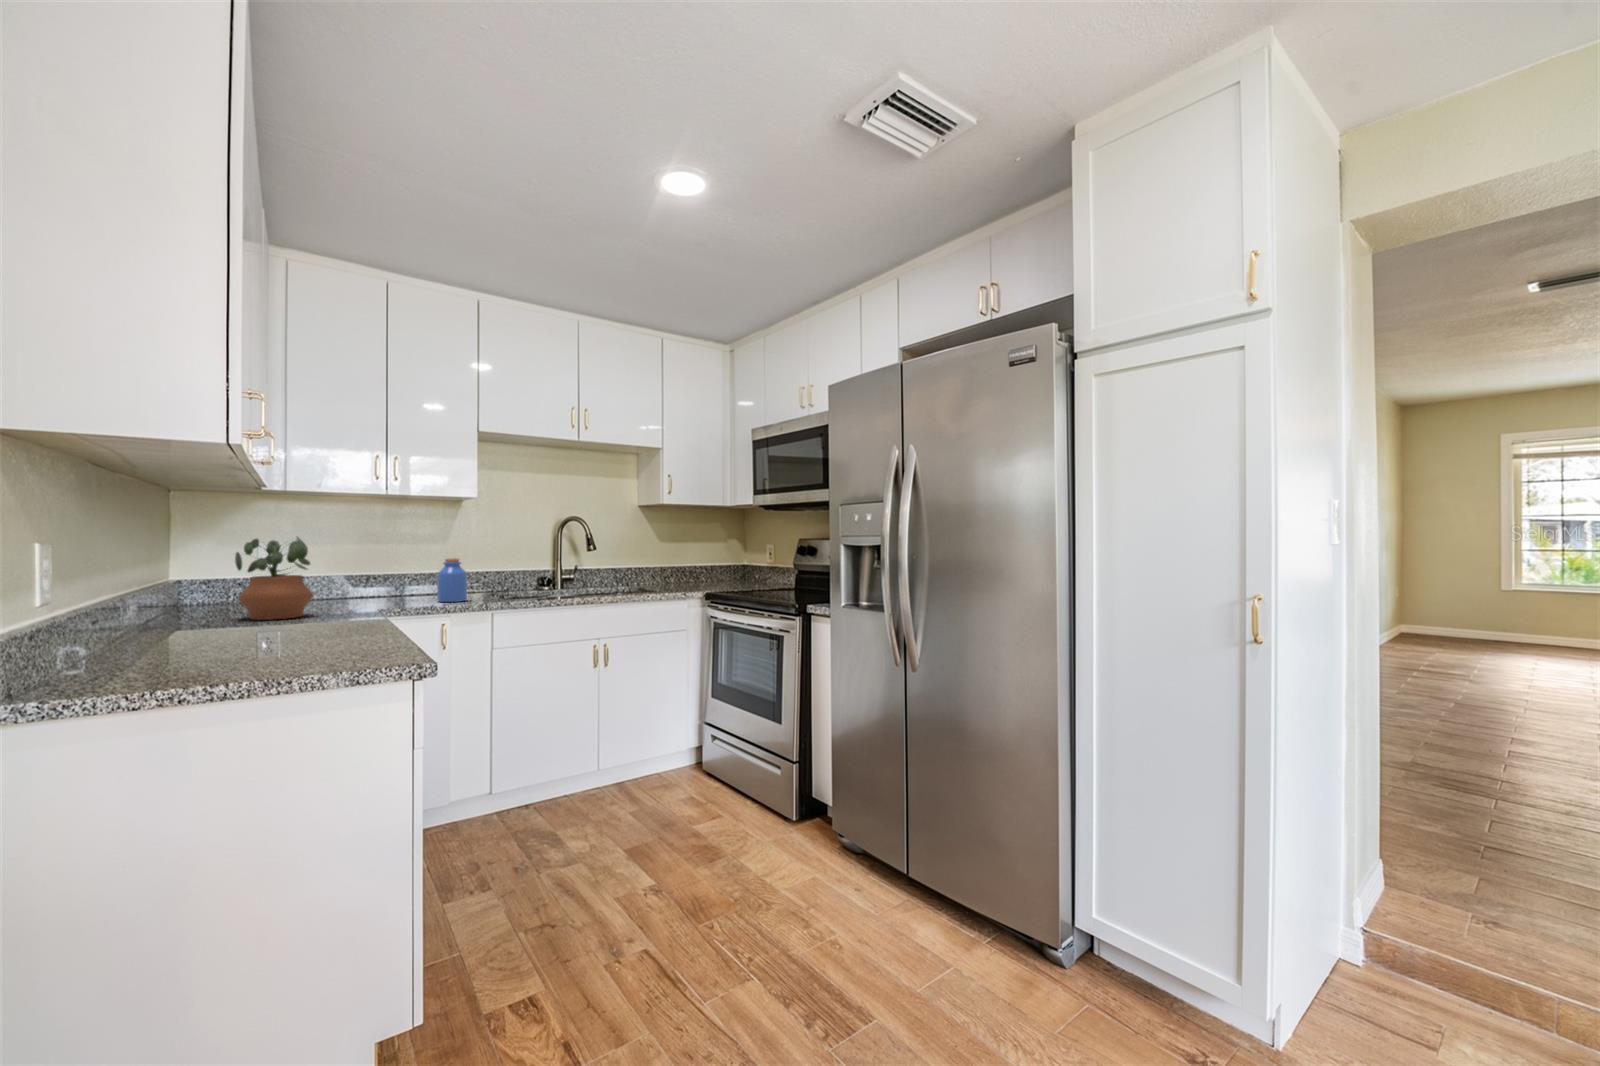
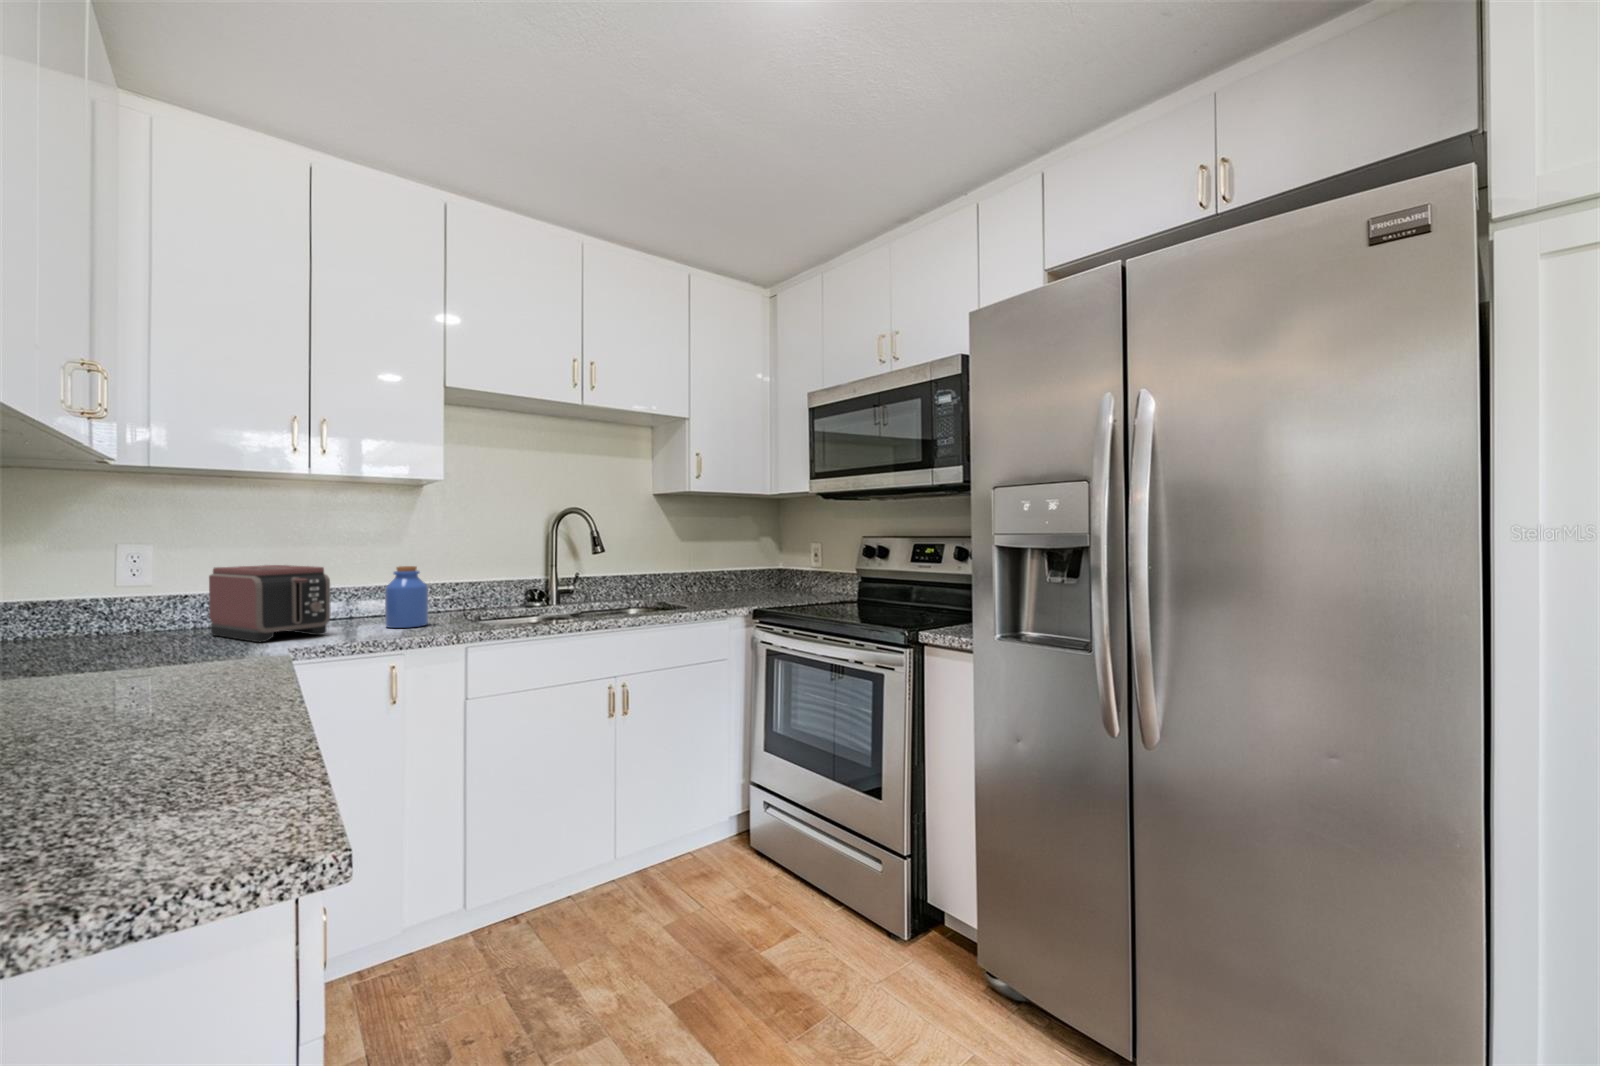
potted plant: present [235,536,314,620] -> none [48,536,187,670]
toaster: none [319,557,401,609] -> present [209,565,330,642]

